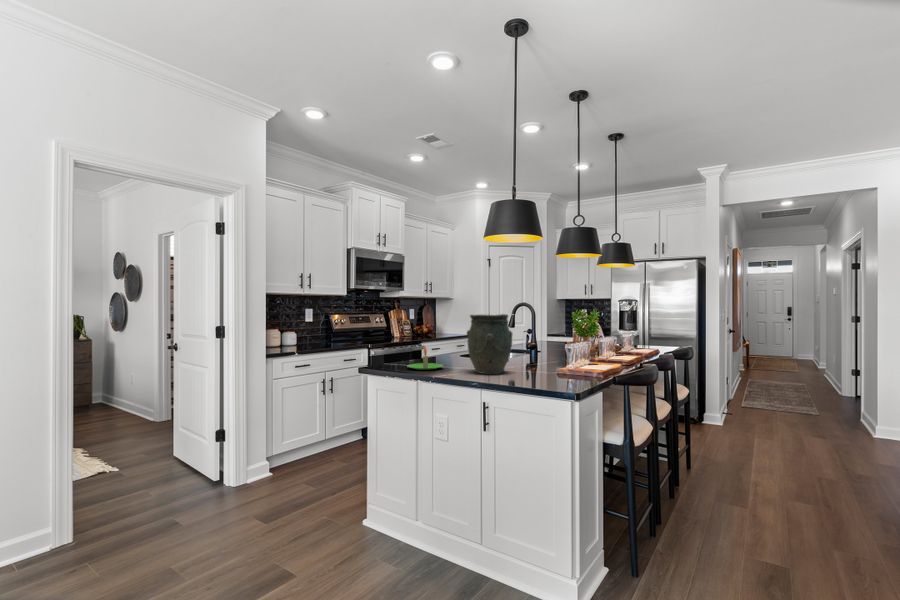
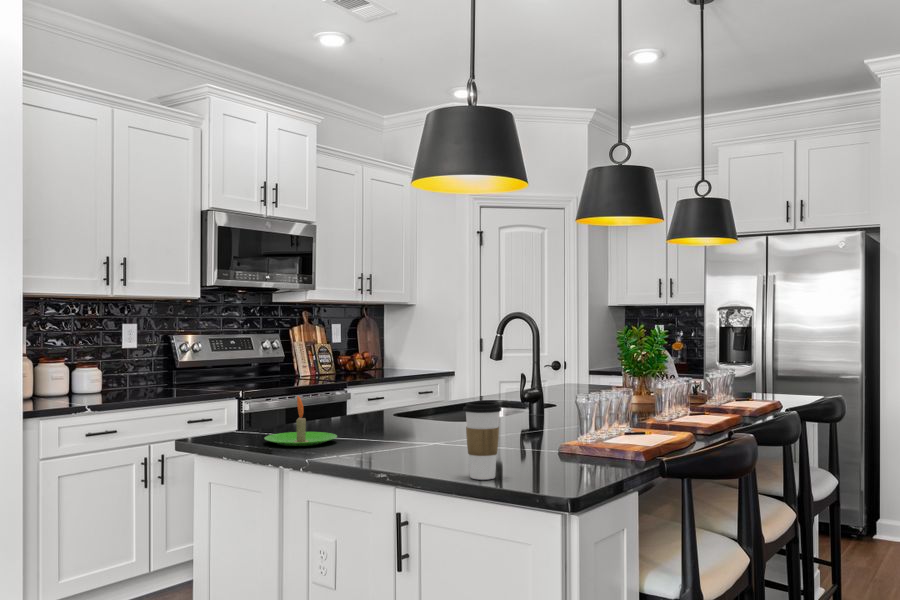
vase: present [467,314,512,374] -> none [376,337,465,456]
coffee cup: none [521,346,540,385] -> present [463,402,501,480]

